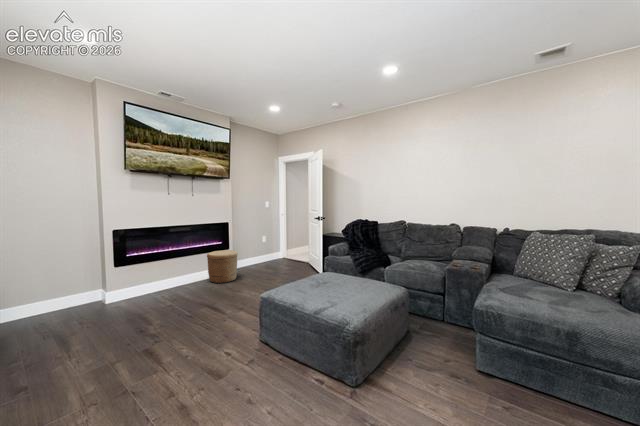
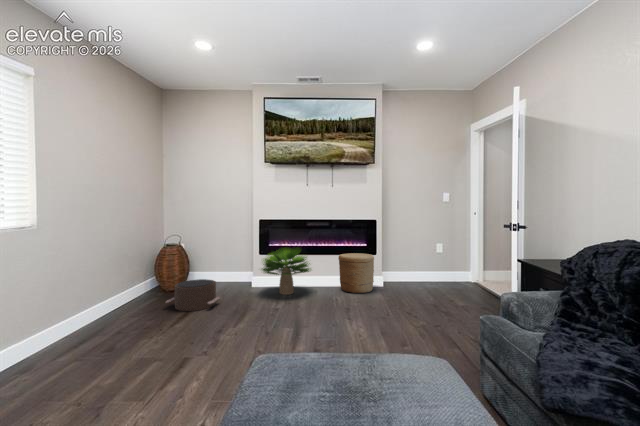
potted plant: none [134,253,196,301] -> present [262,249,311,295]
pouf: none [35,307,116,355] -> present [166,279,220,311]

